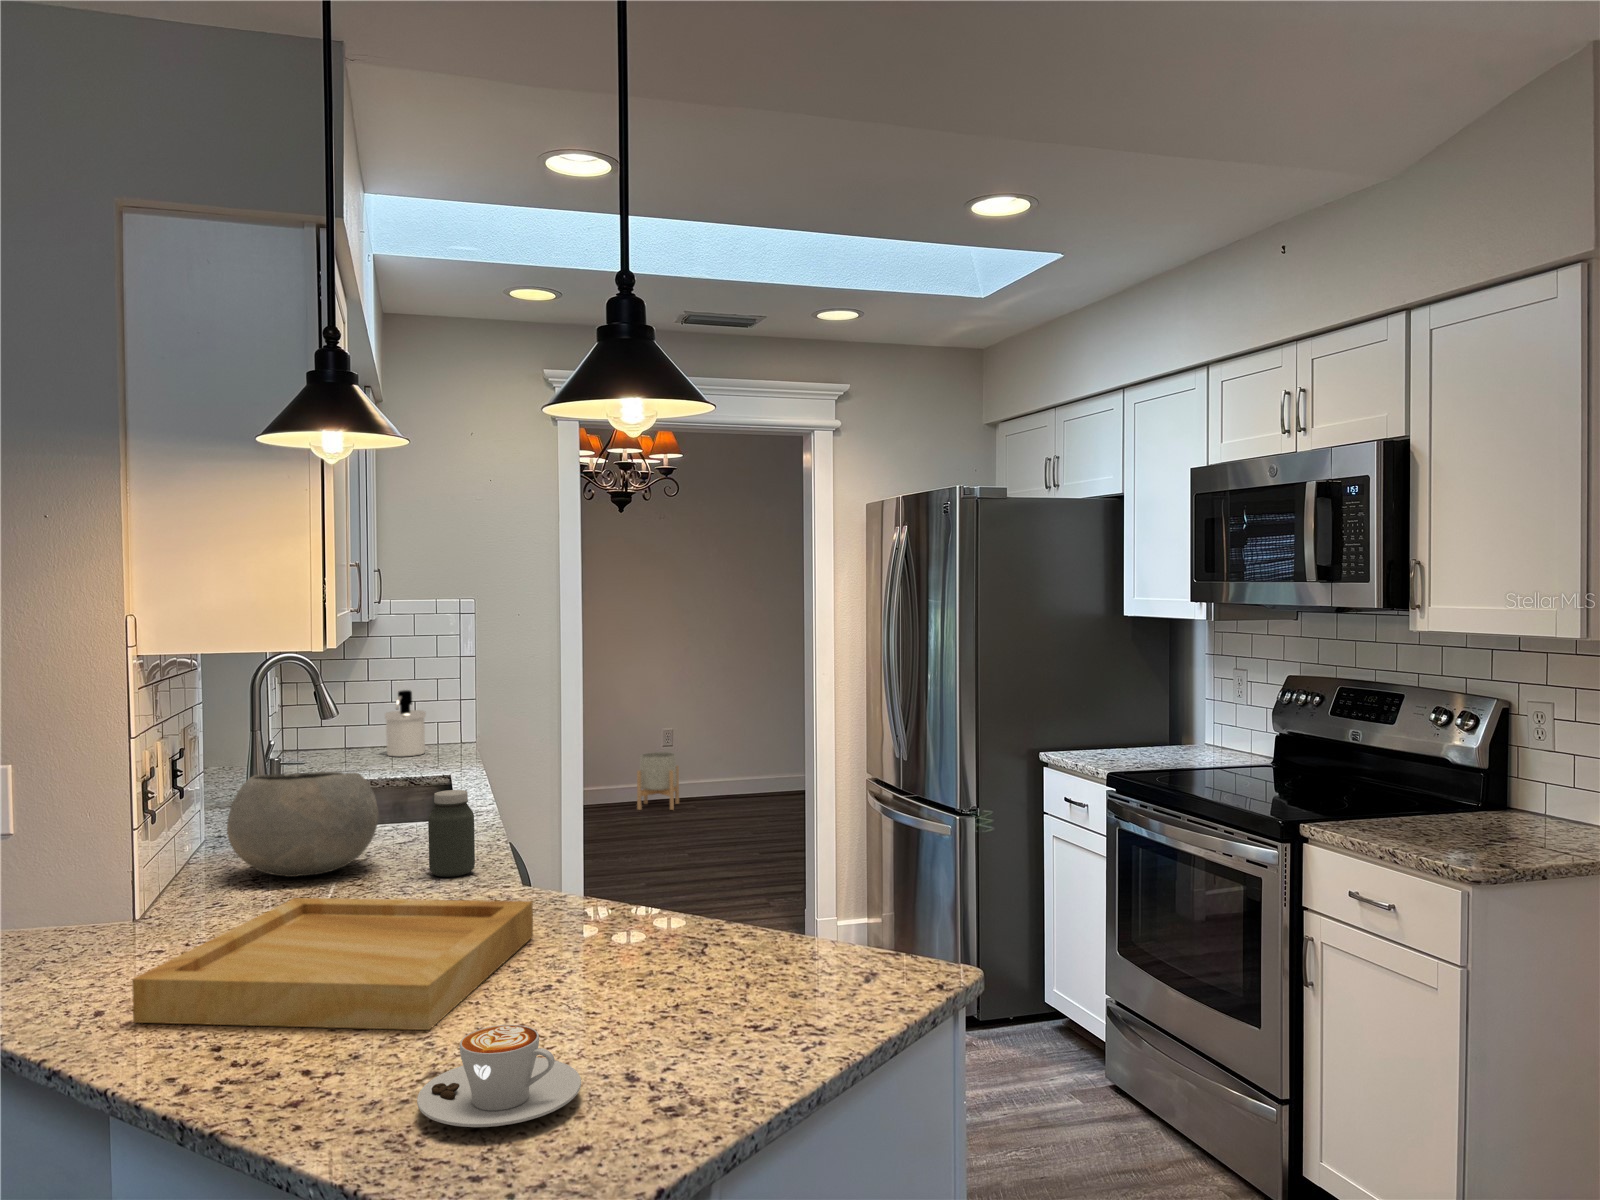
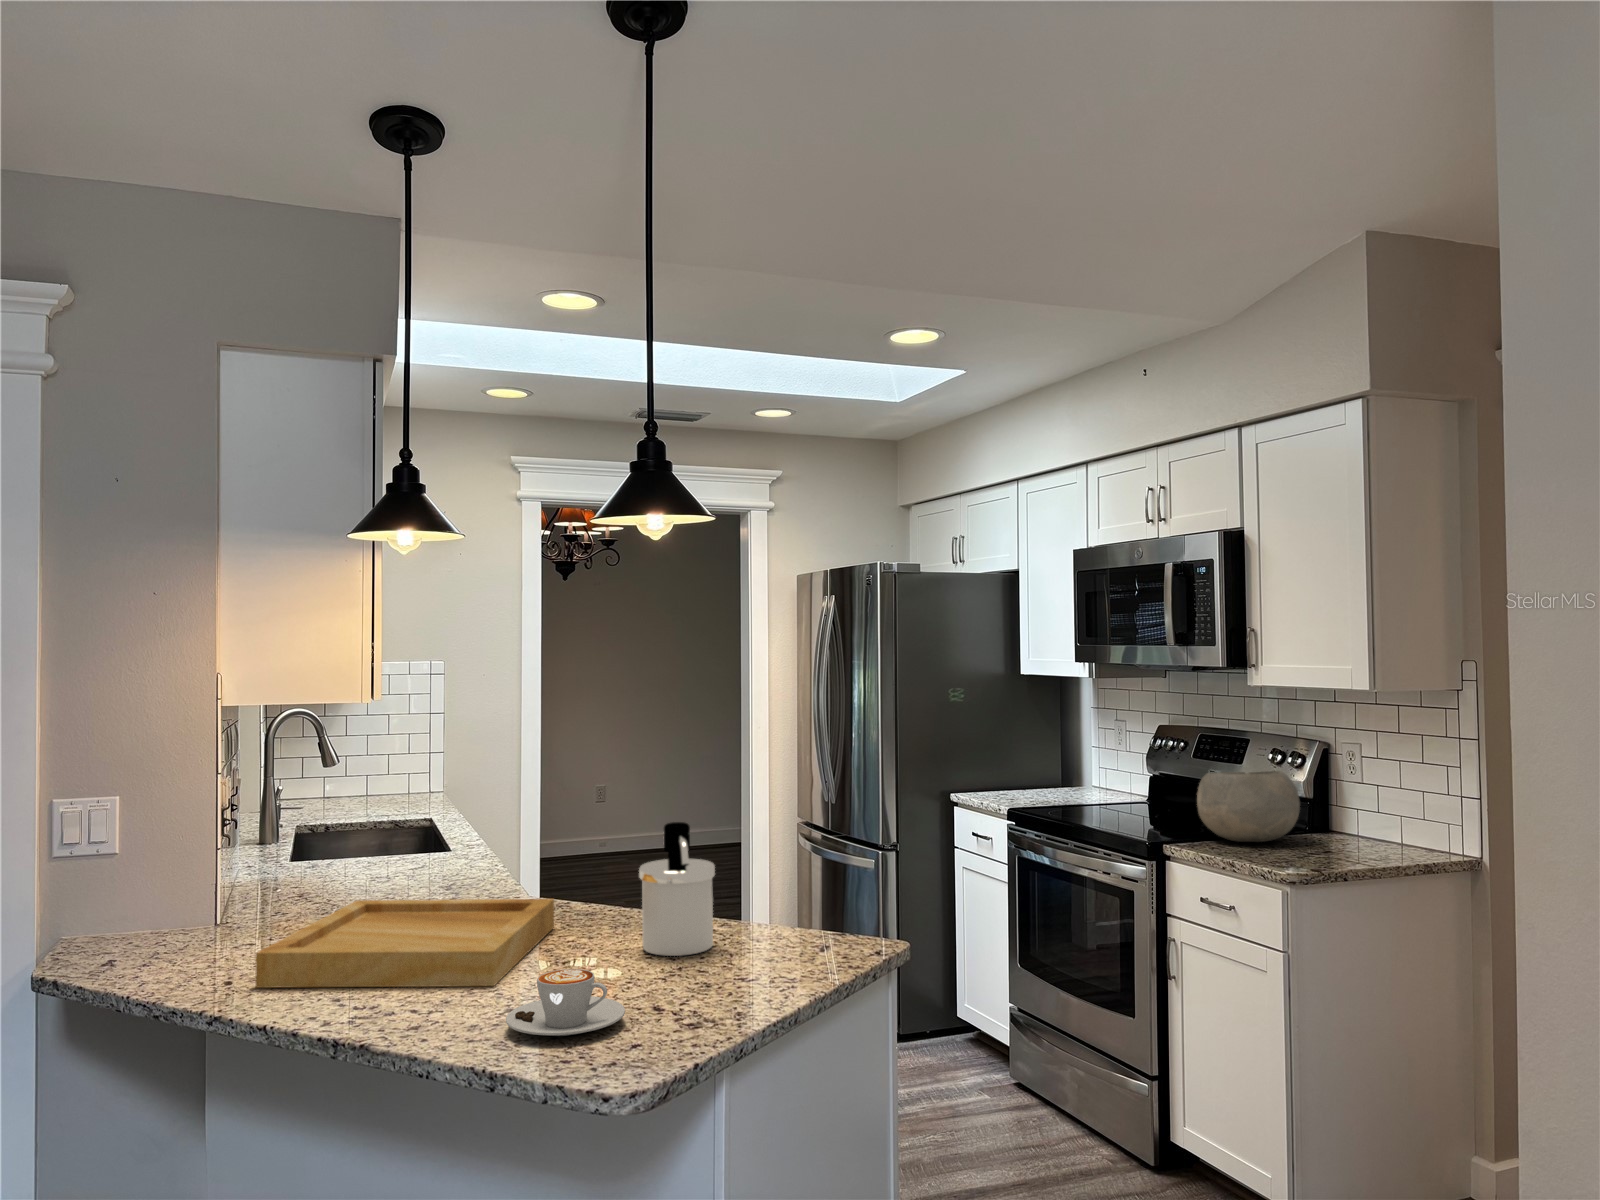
soap dispenser: present [385,690,426,756] -> present [639,822,715,956]
planter: present [637,752,679,810] -> none [579,806,618,860]
bowl: present [227,772,379,877] -> present [1197,771,1300,842]
jar: present [428,790,475,877] -> none [445,820,484,892]

